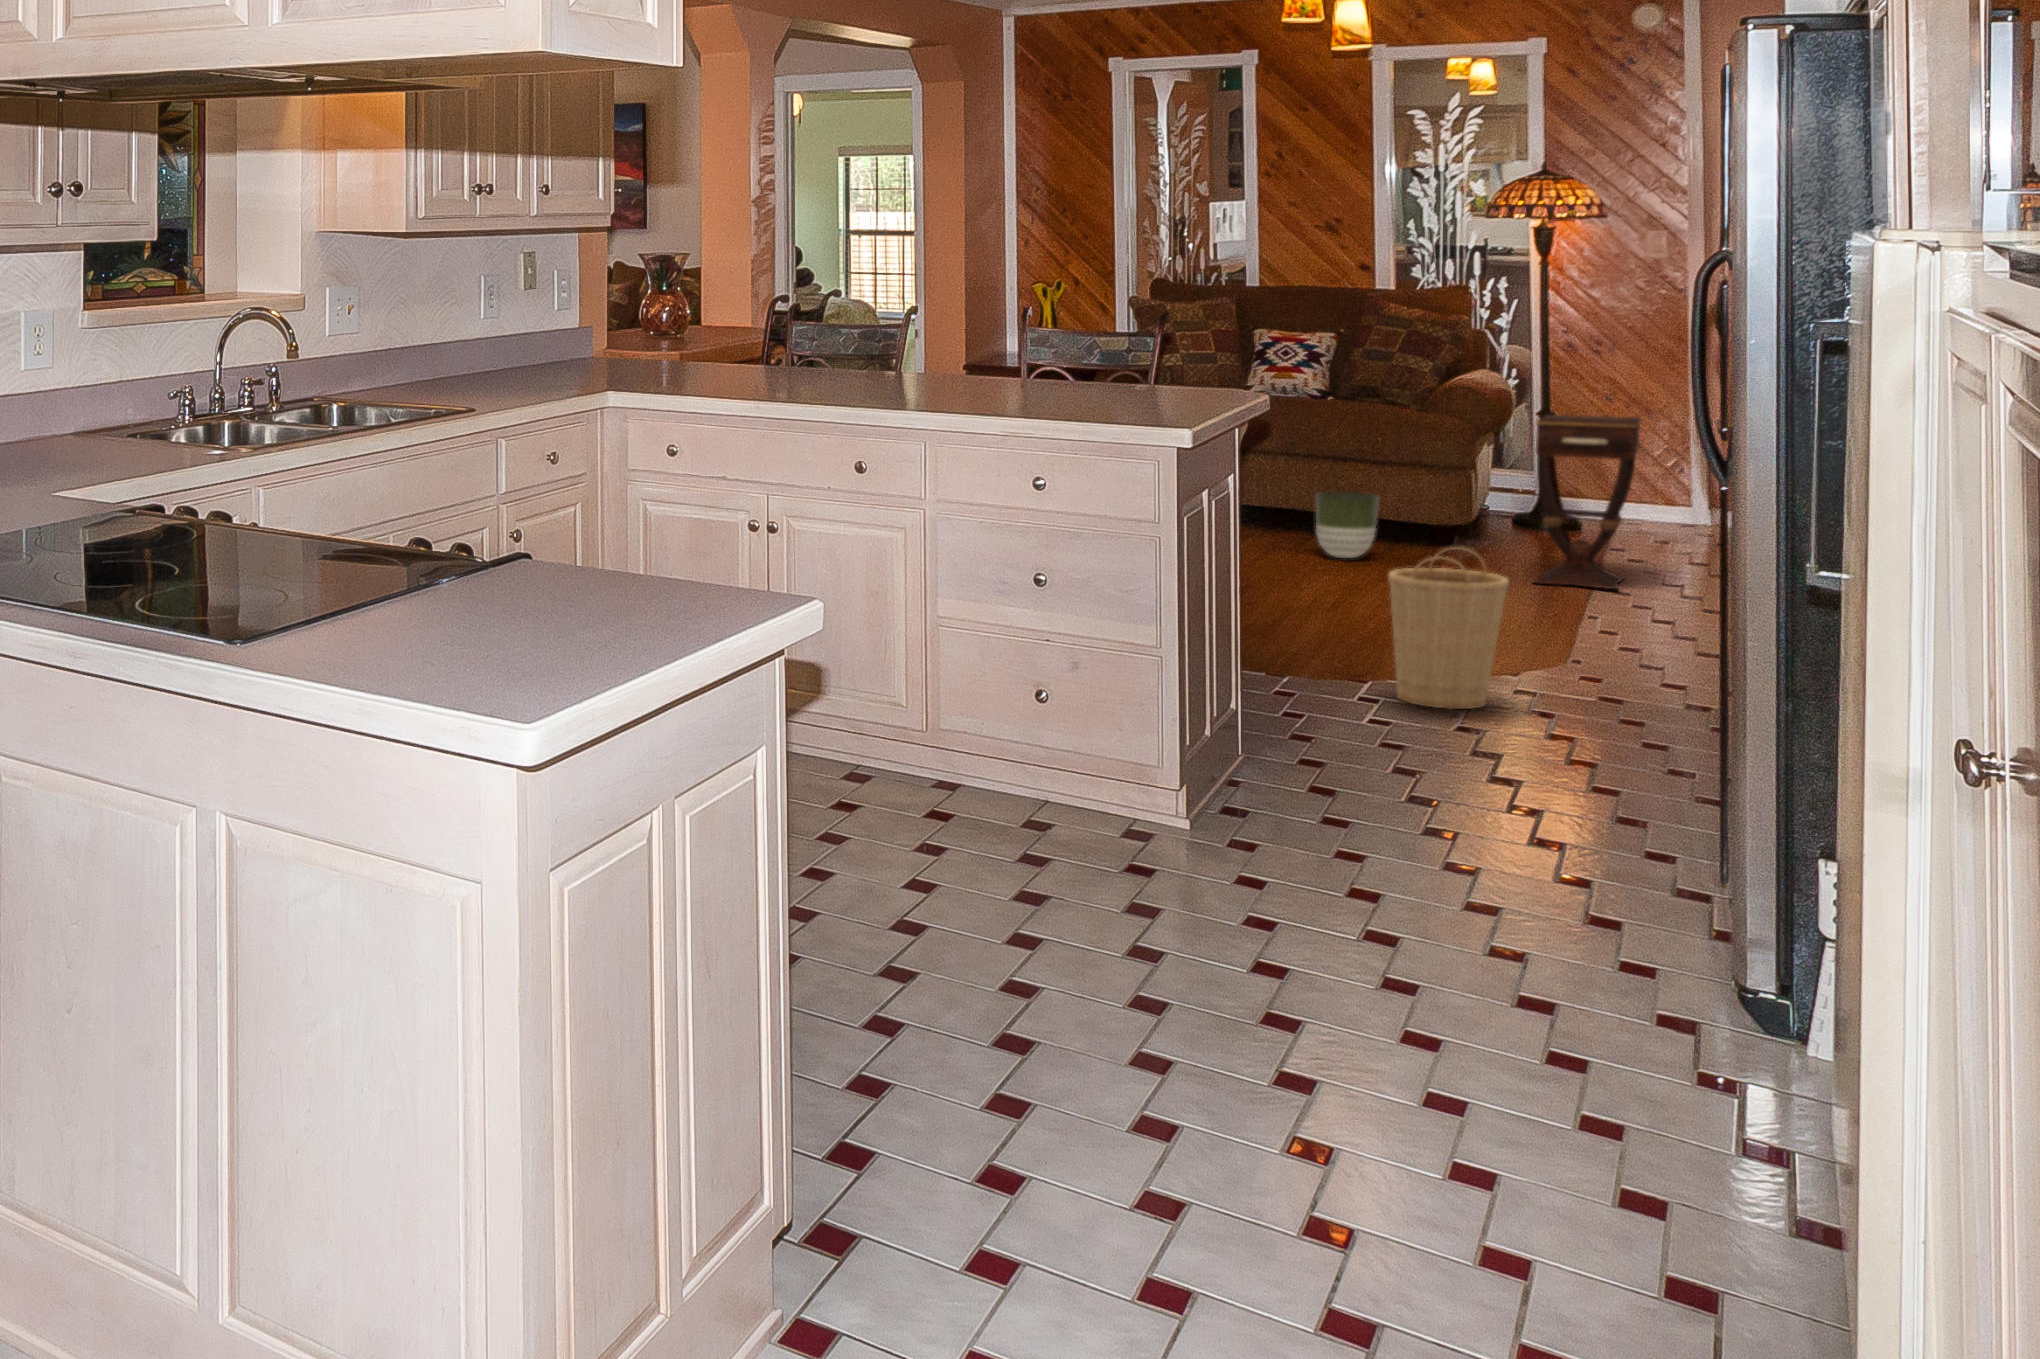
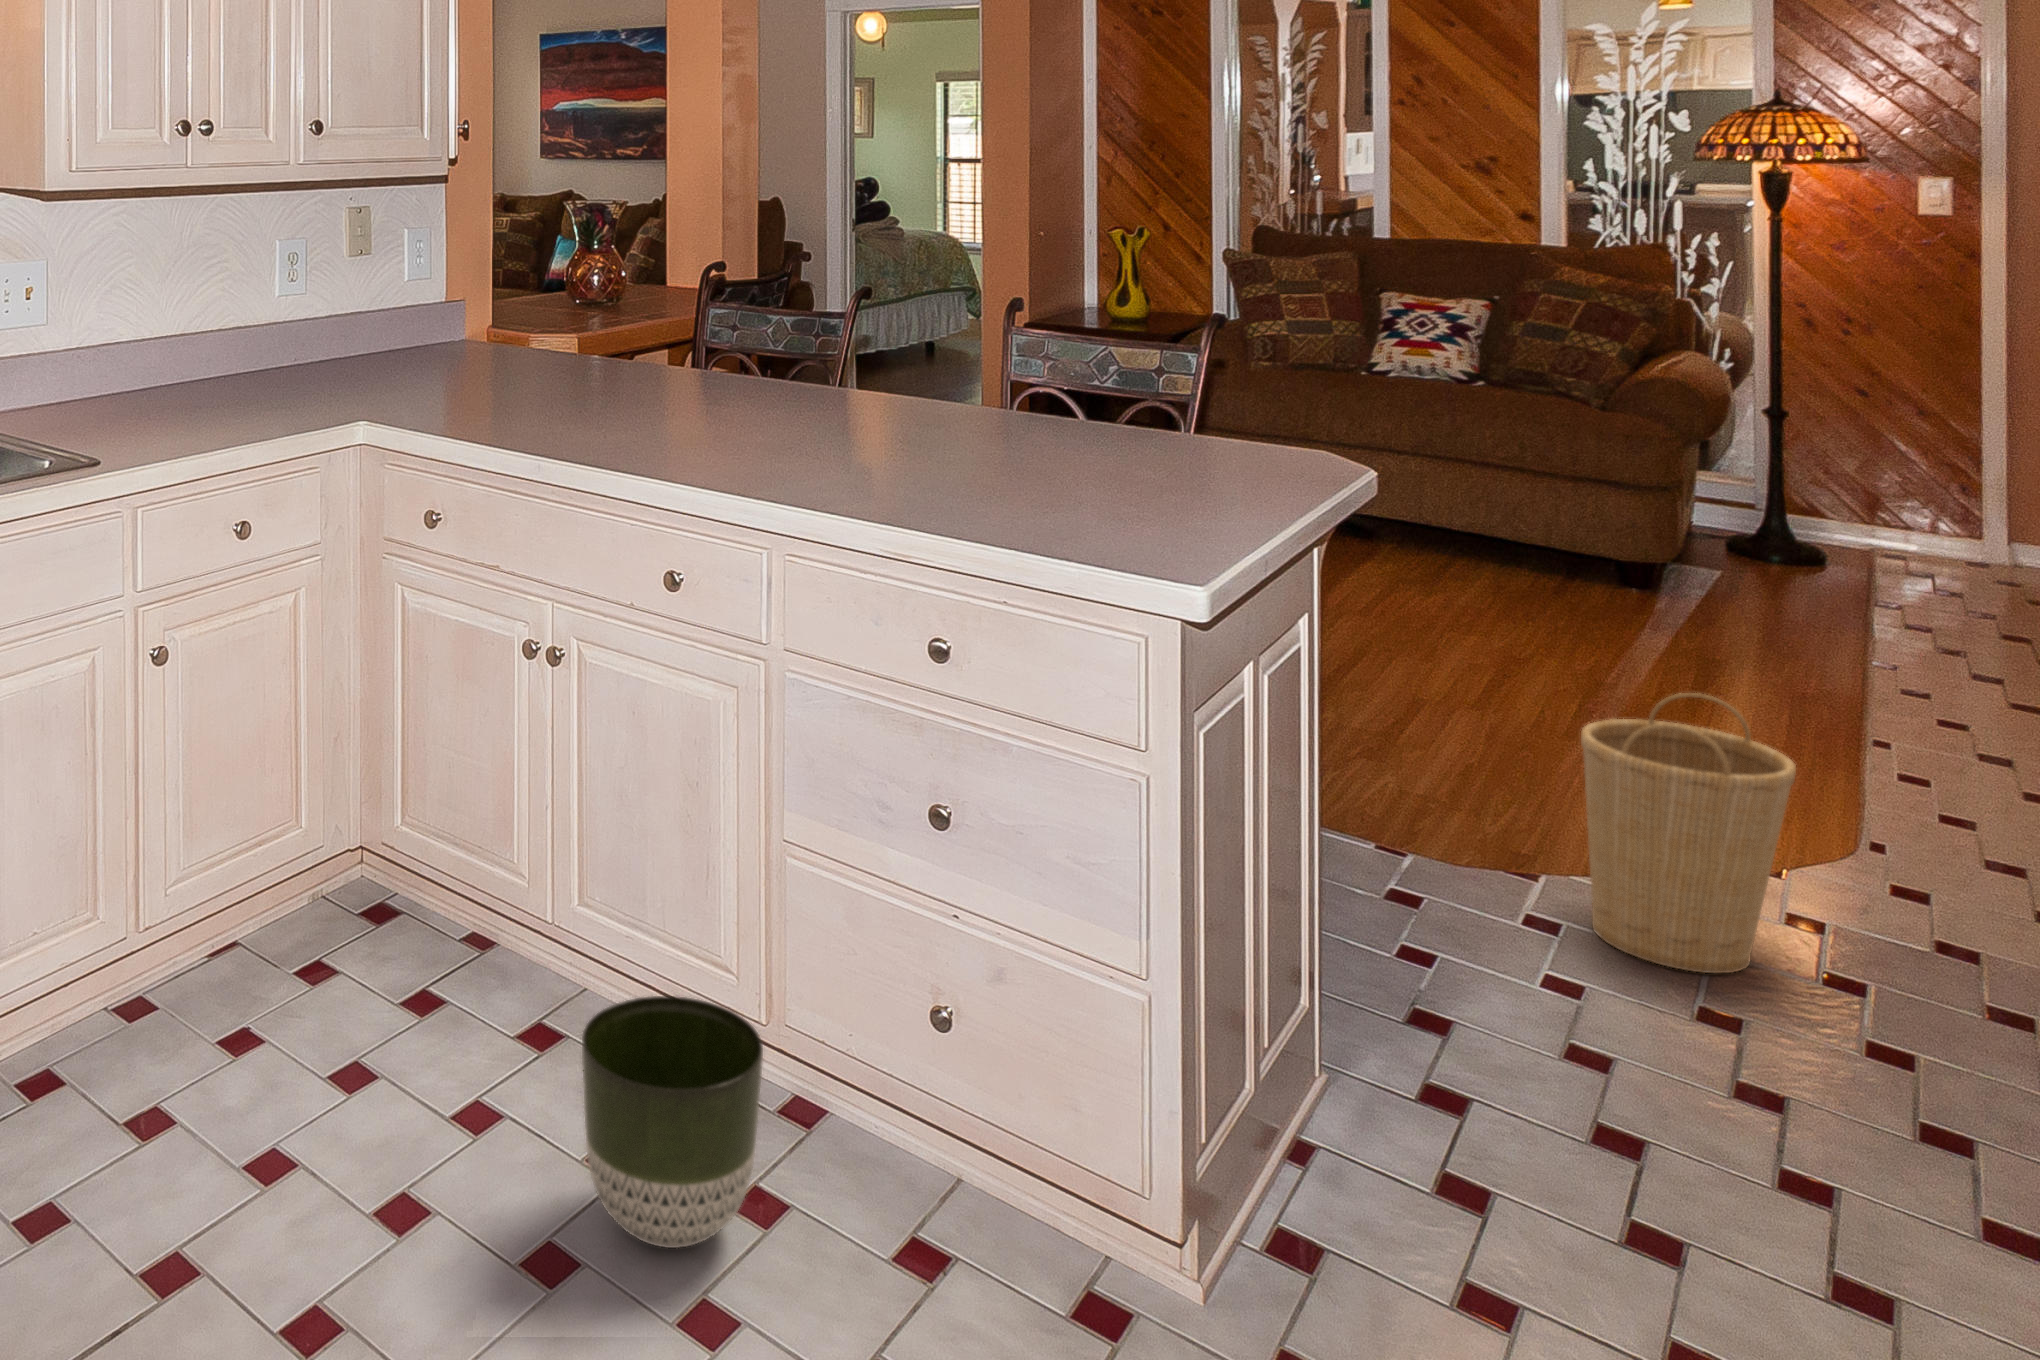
side table: present [1535,415,1641,589] -> none [1774,428,1942,683]
planter: present [1316,492,1379,558] -> present [582,996,763,1248]

